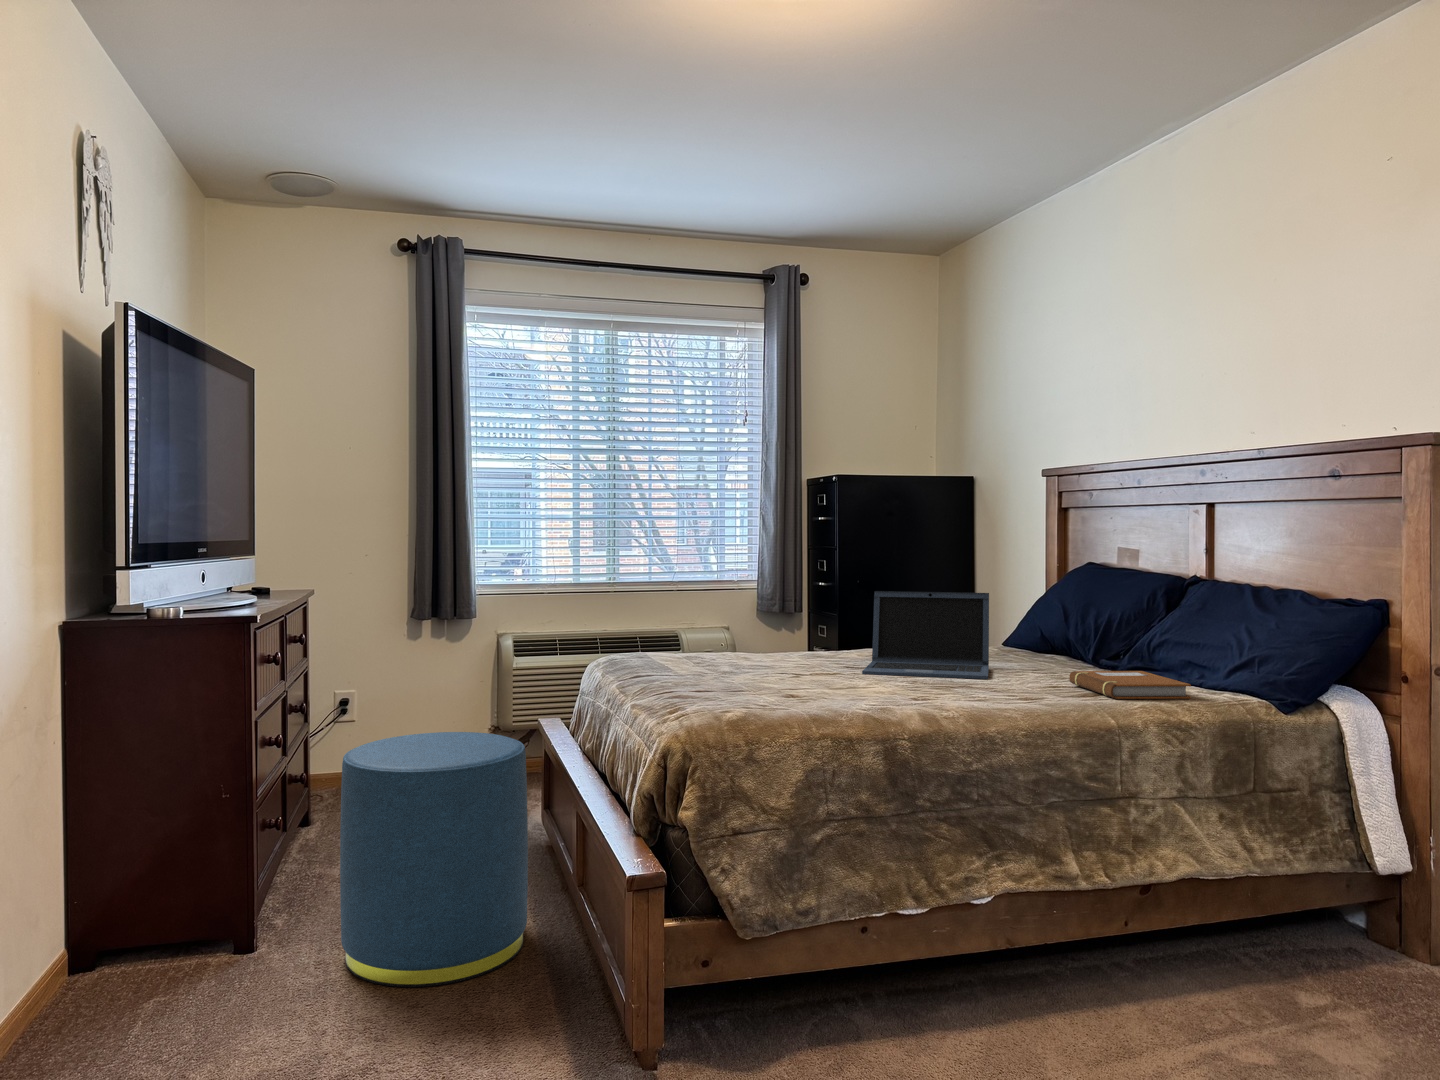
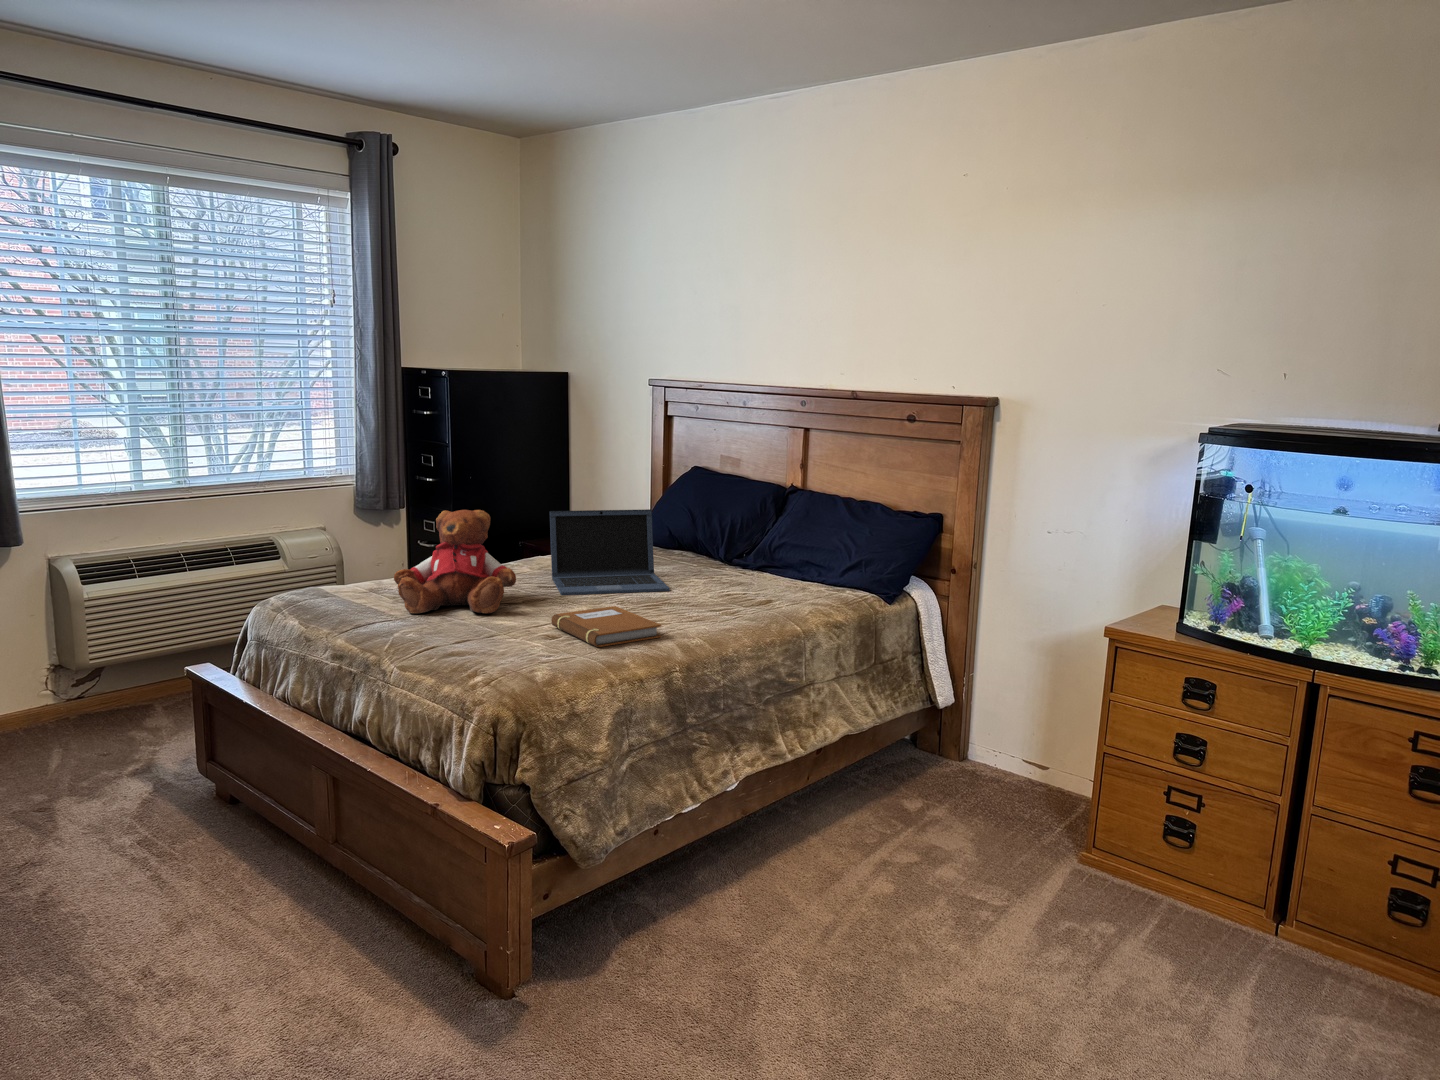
teddy bear: none [687,579,805,678] -> present [394,510,516,613]
notebook: present [1069,671,1191,699] -> present [552,606,661,647]
ottoman: present [340,732,528,987] -> none [56,709,288,1000]

